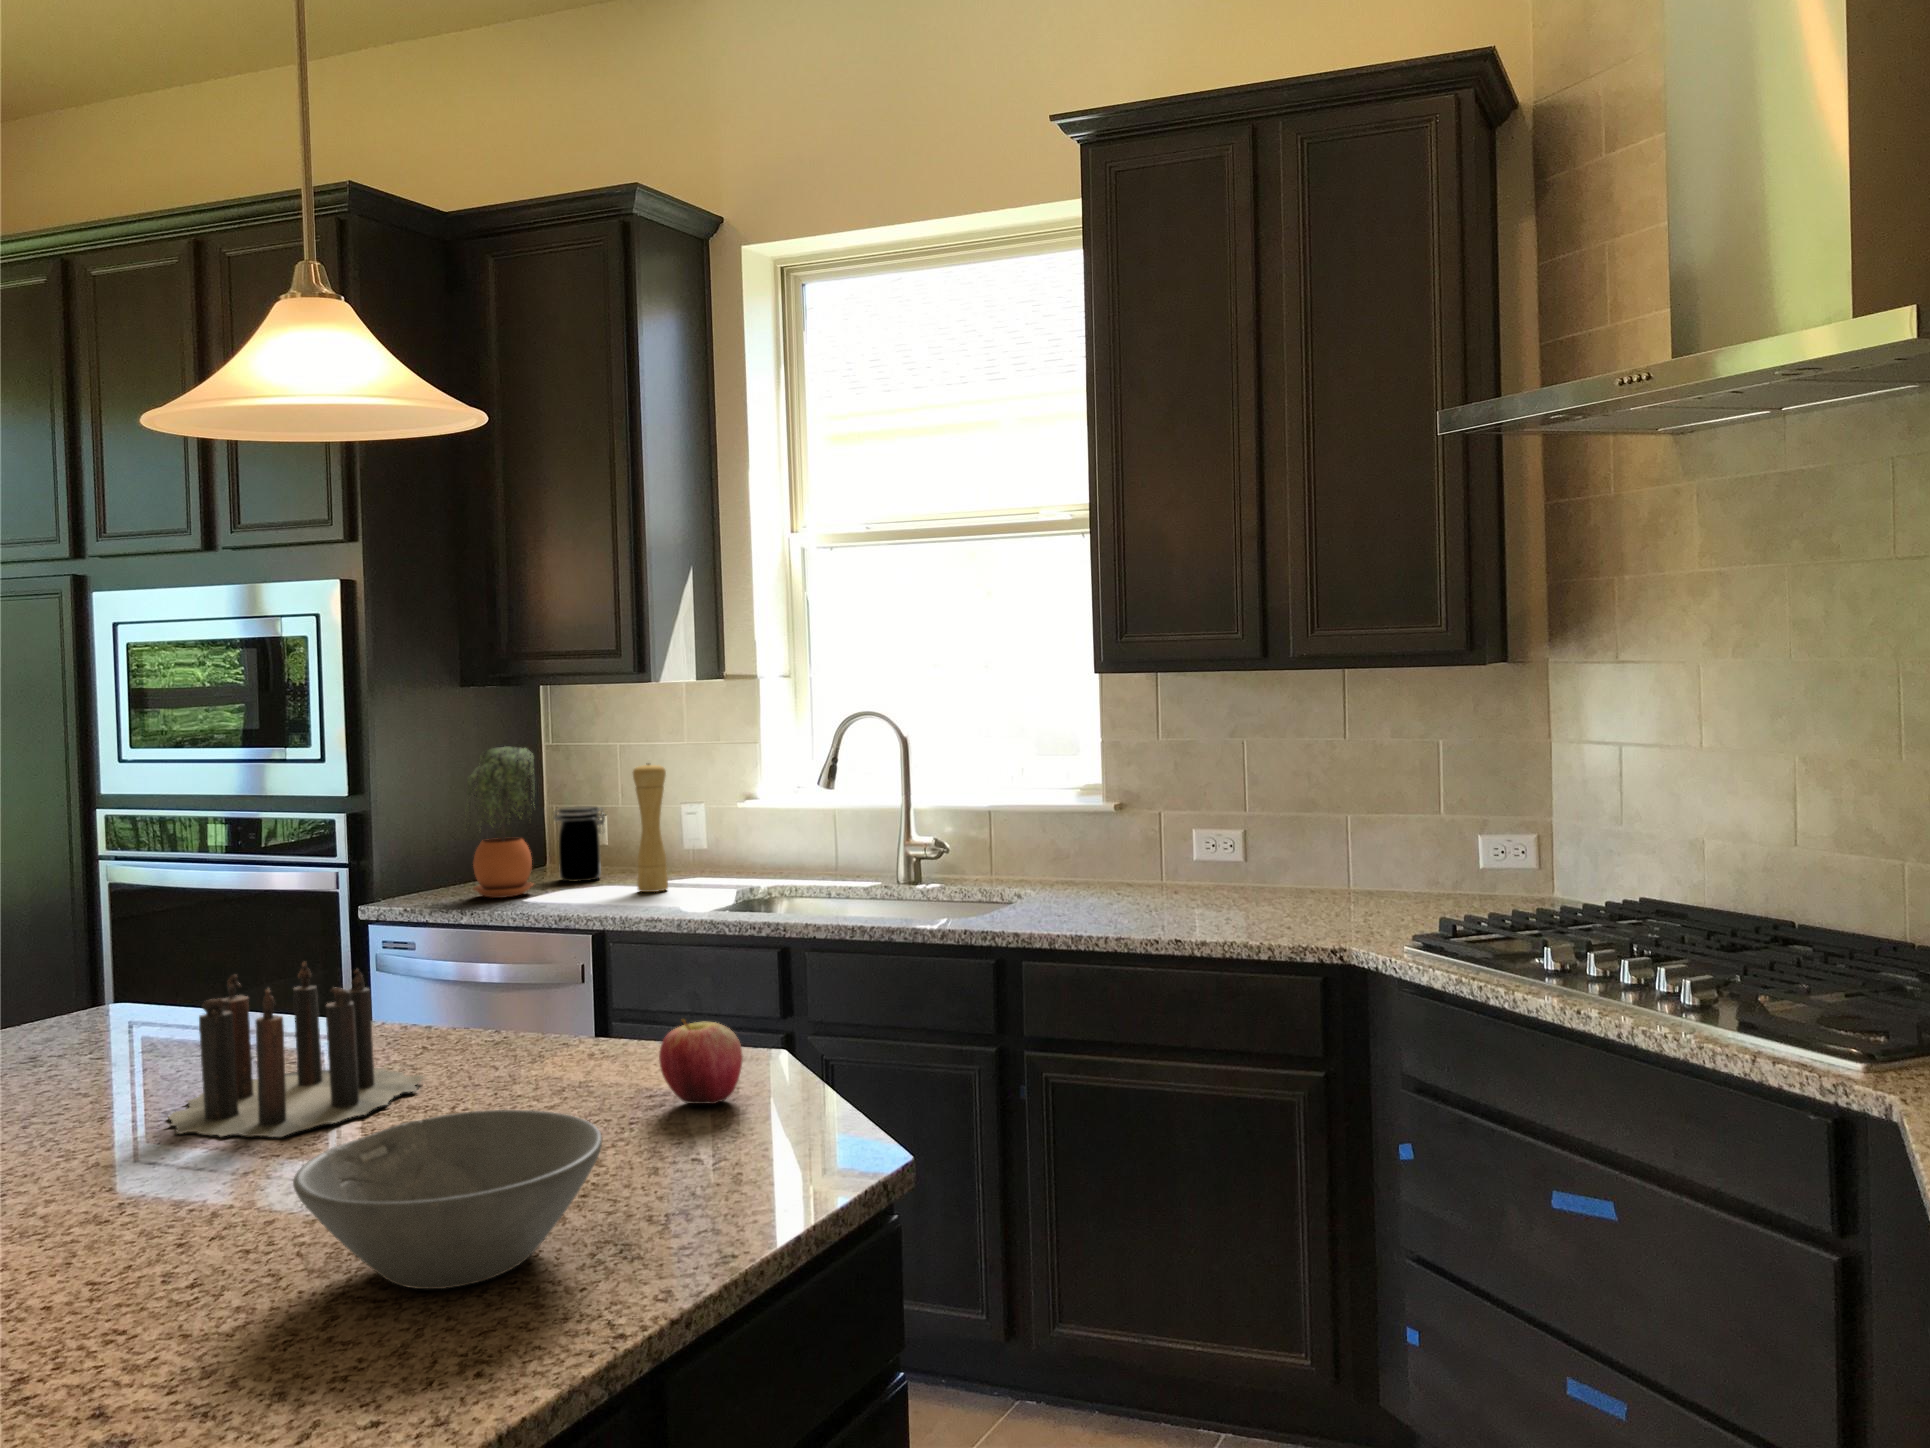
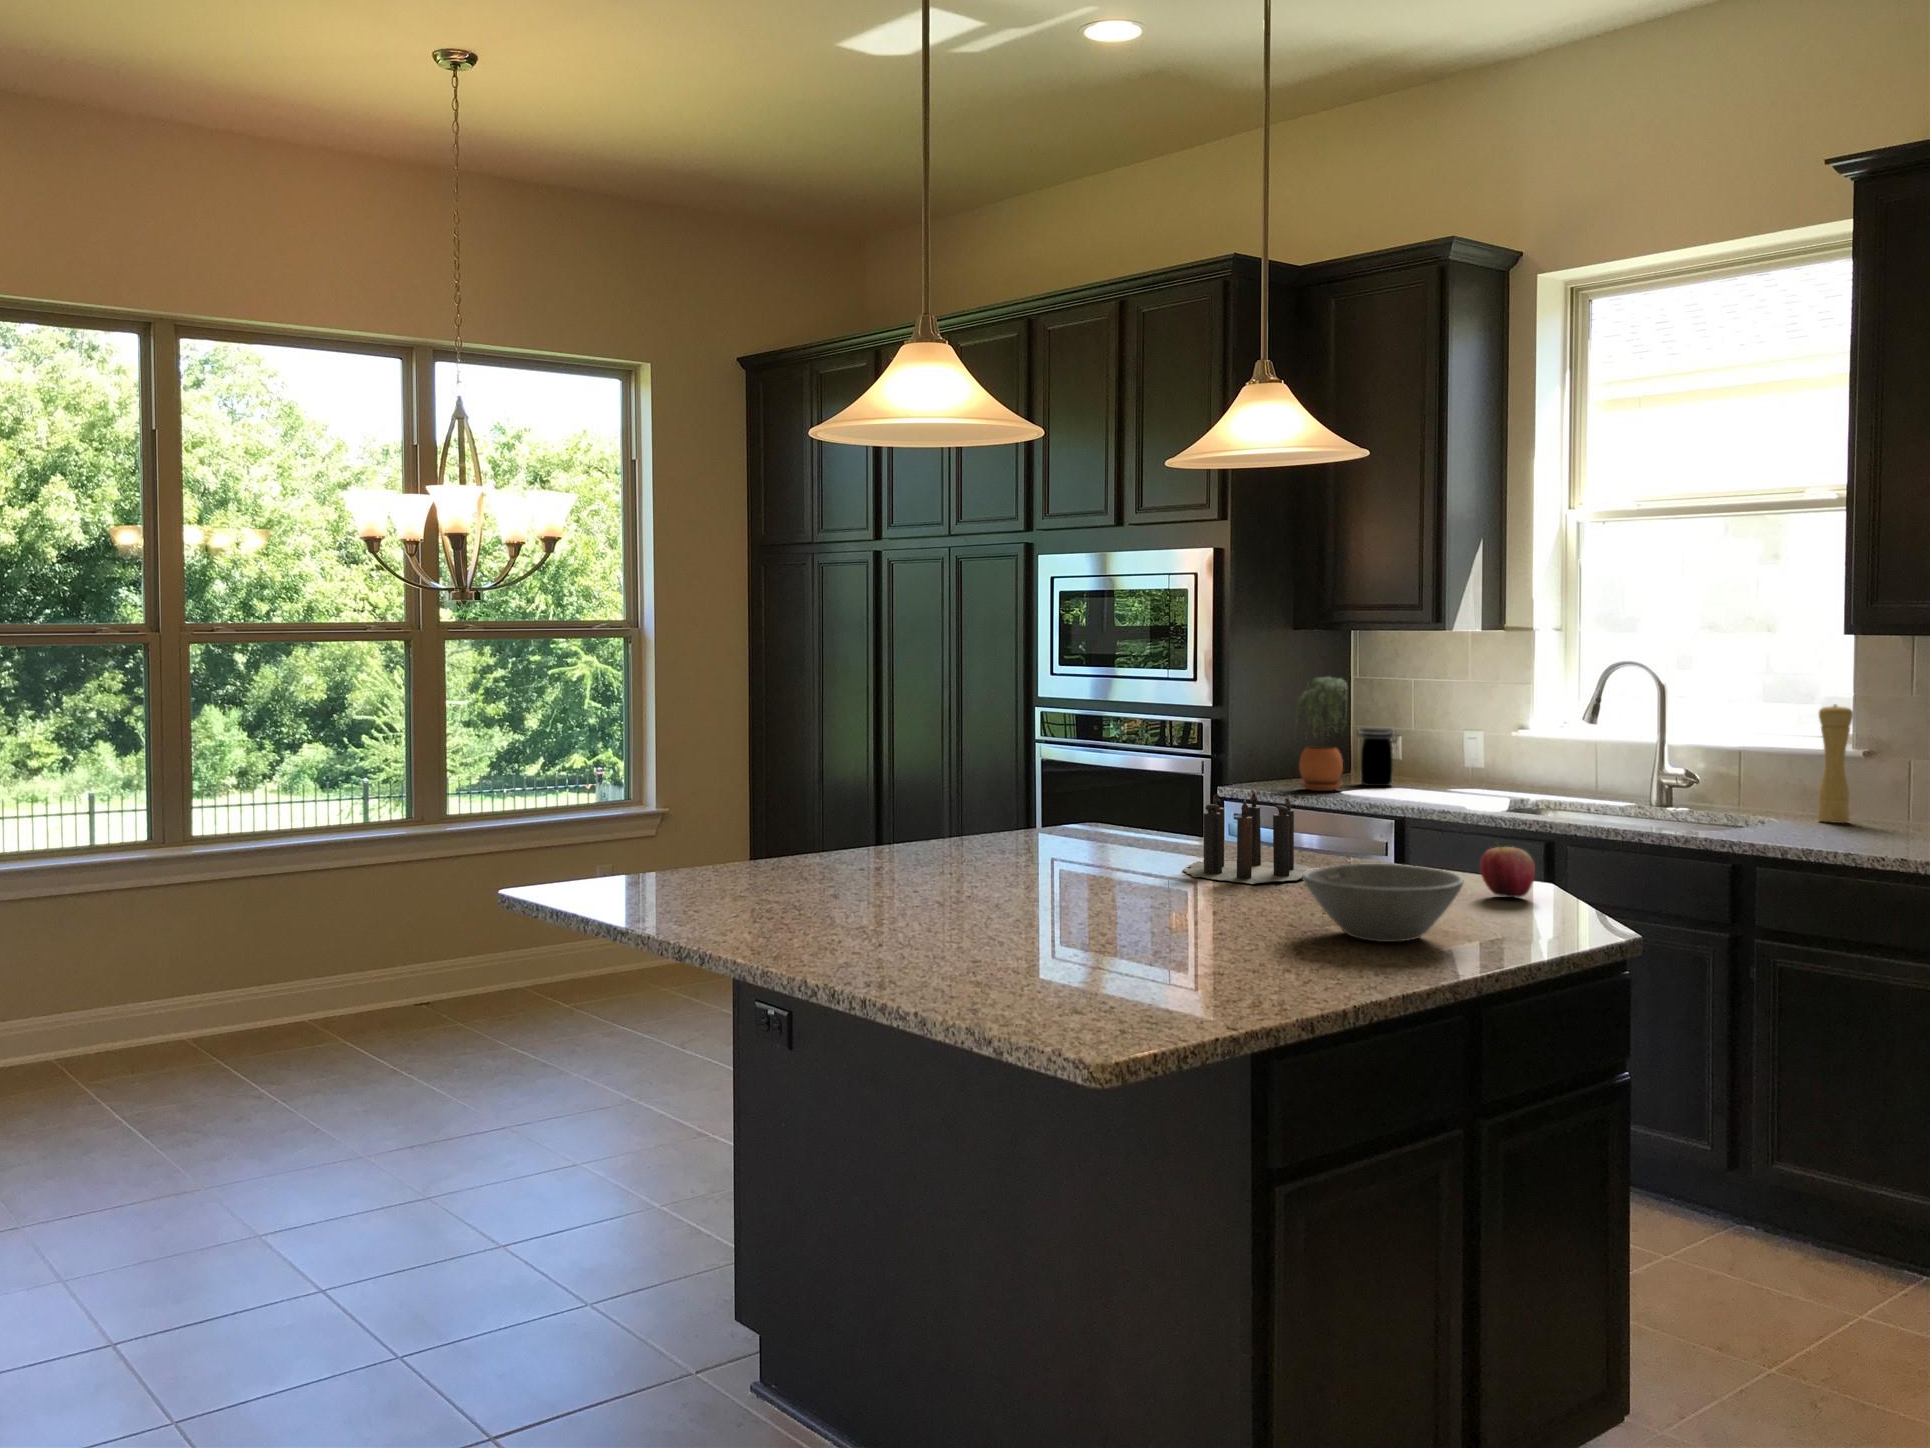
pepper mill: present [633,763,668,892] -> present [1818,704,1853,823]

